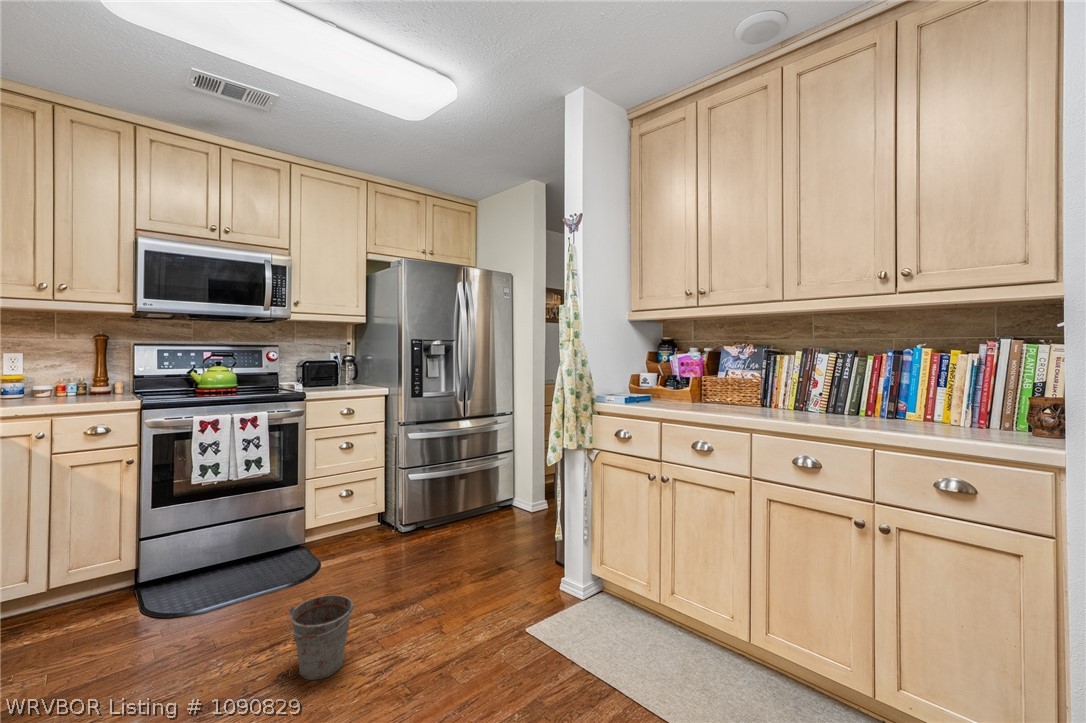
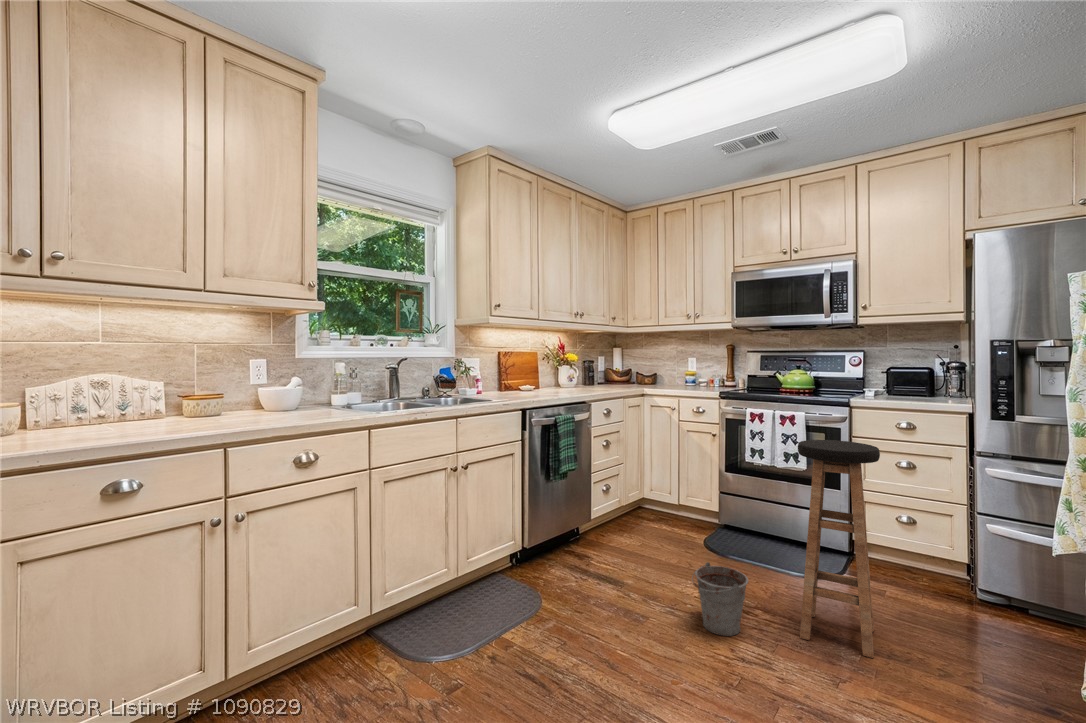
bar stool: none [352,432,428,623] -> present [798,440,880,658]

